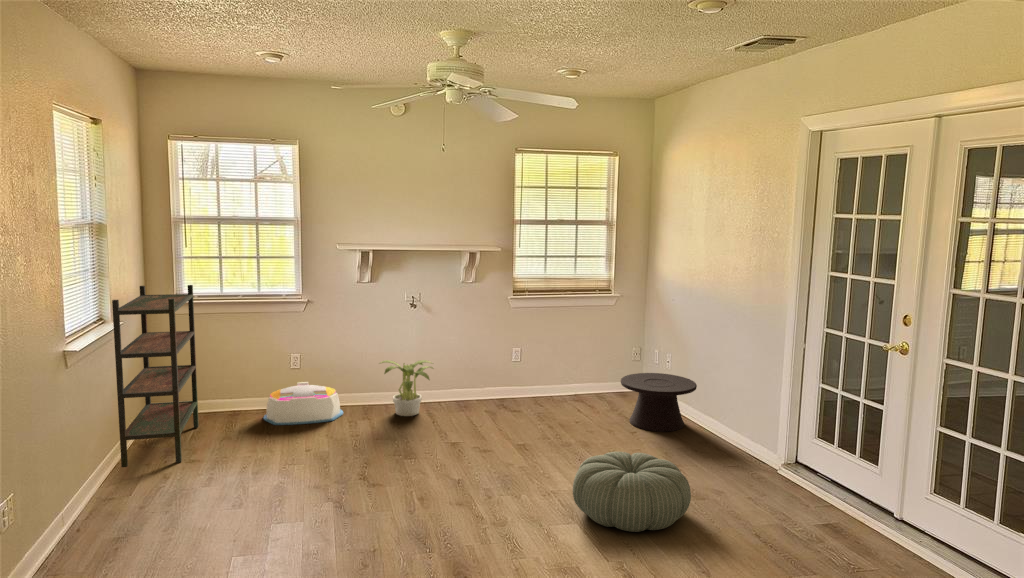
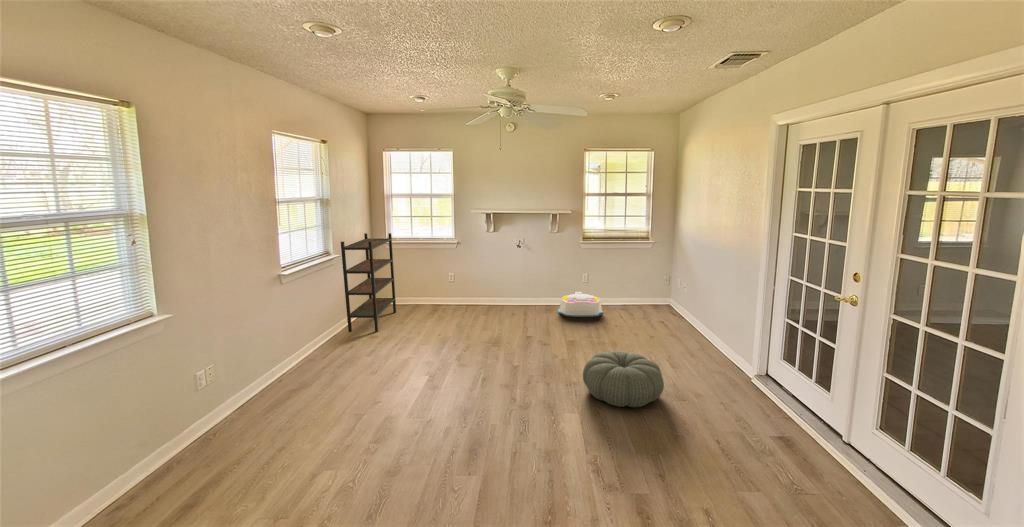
potted plant: present [381,360,433,416] -> none [496,280,530,315]
side table: present [621,373,697,432] -> none [647,298,701,339]
storage bin: present [264,382,343,425] -> present [558,292,603,317]

